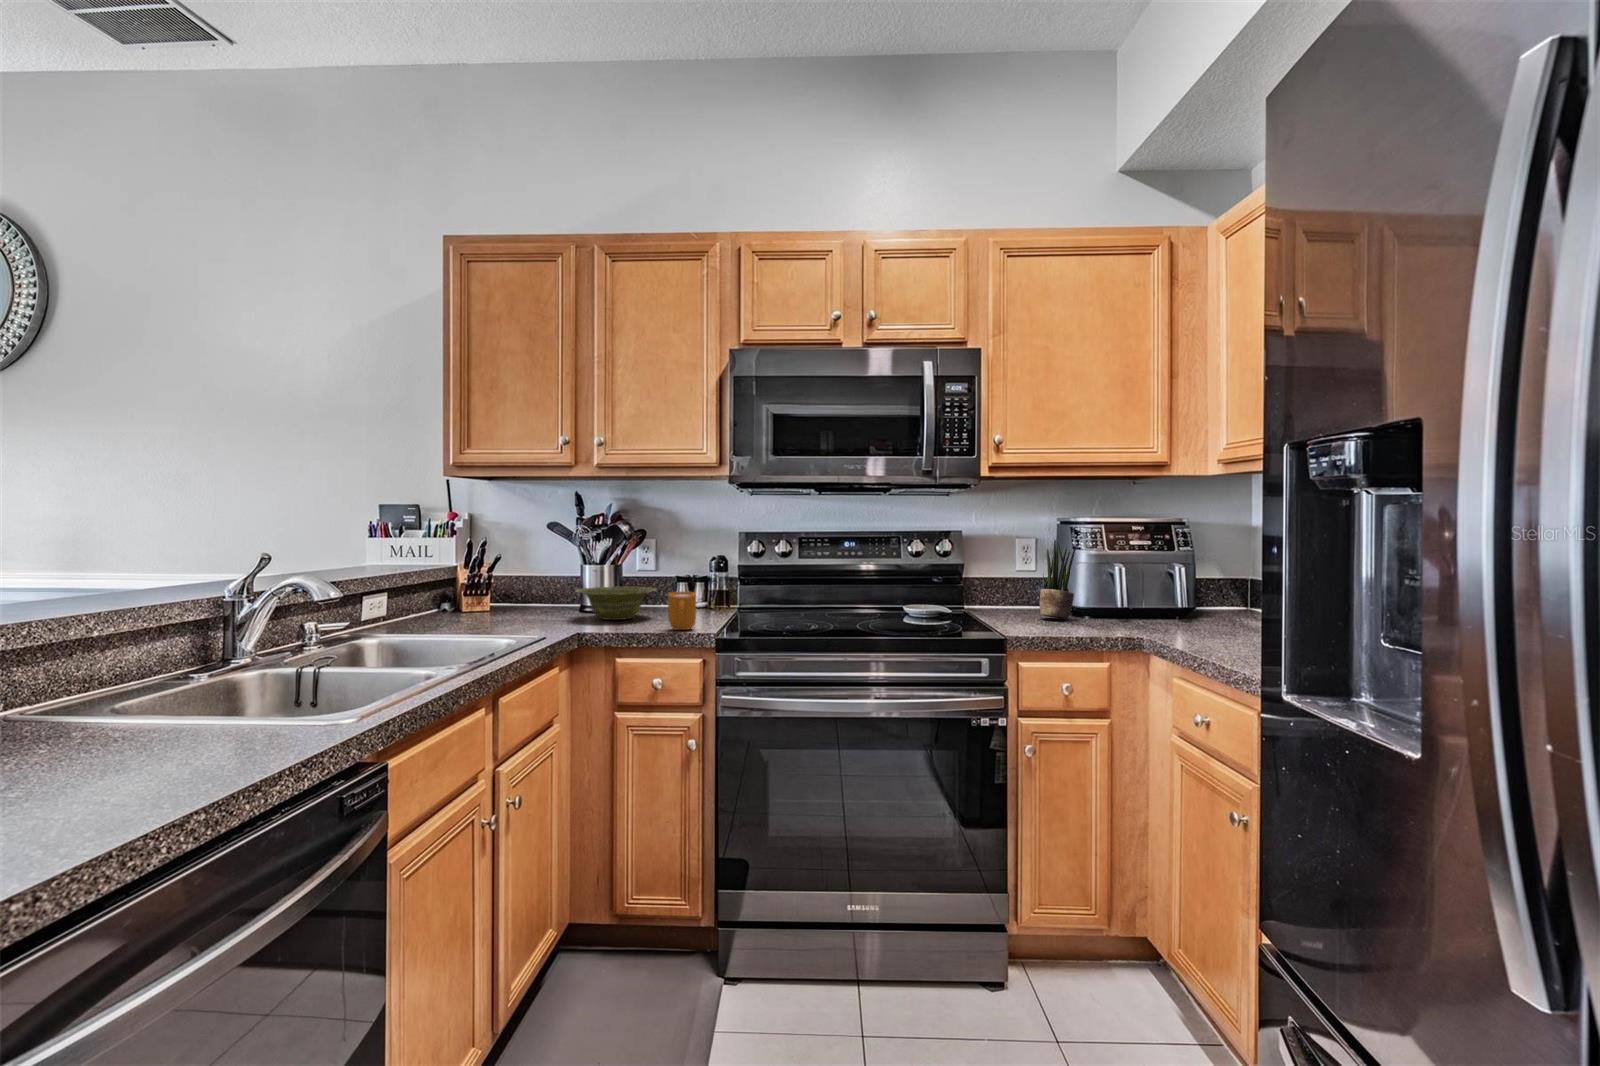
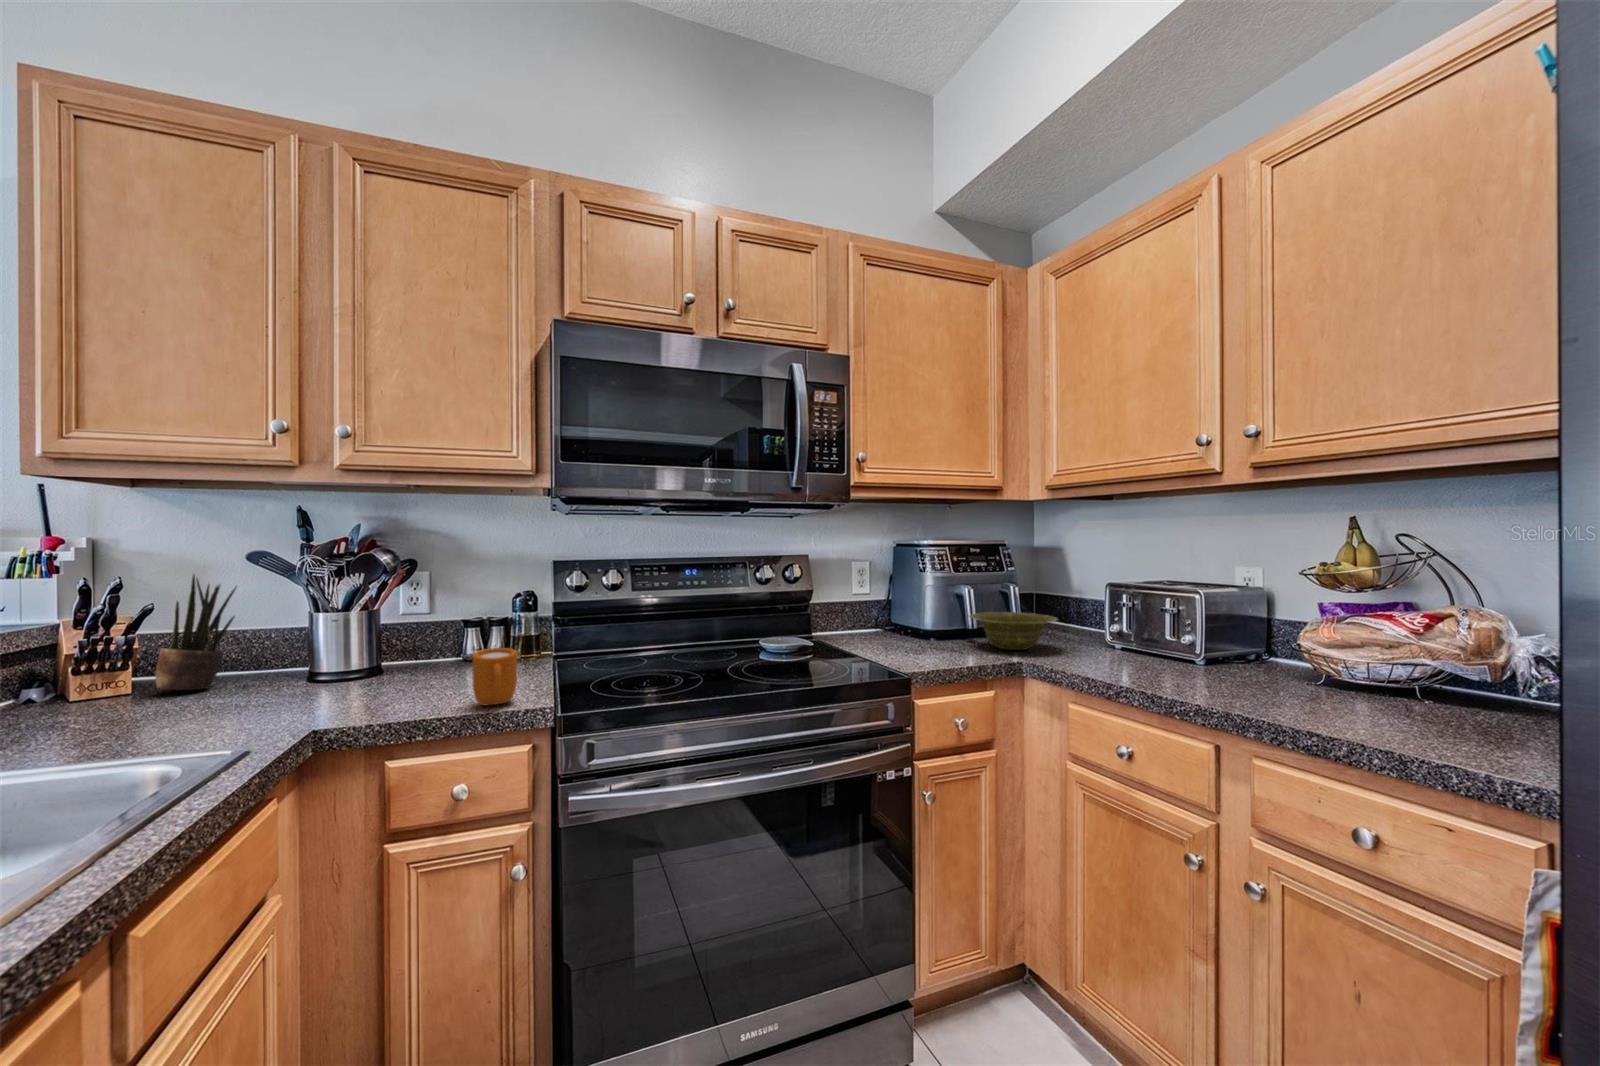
potted plant: present [1040,540,1076,619] -> present [155,575,236,690]
dish: present [576,586,656,620] -> present [969,612,1057,650]

